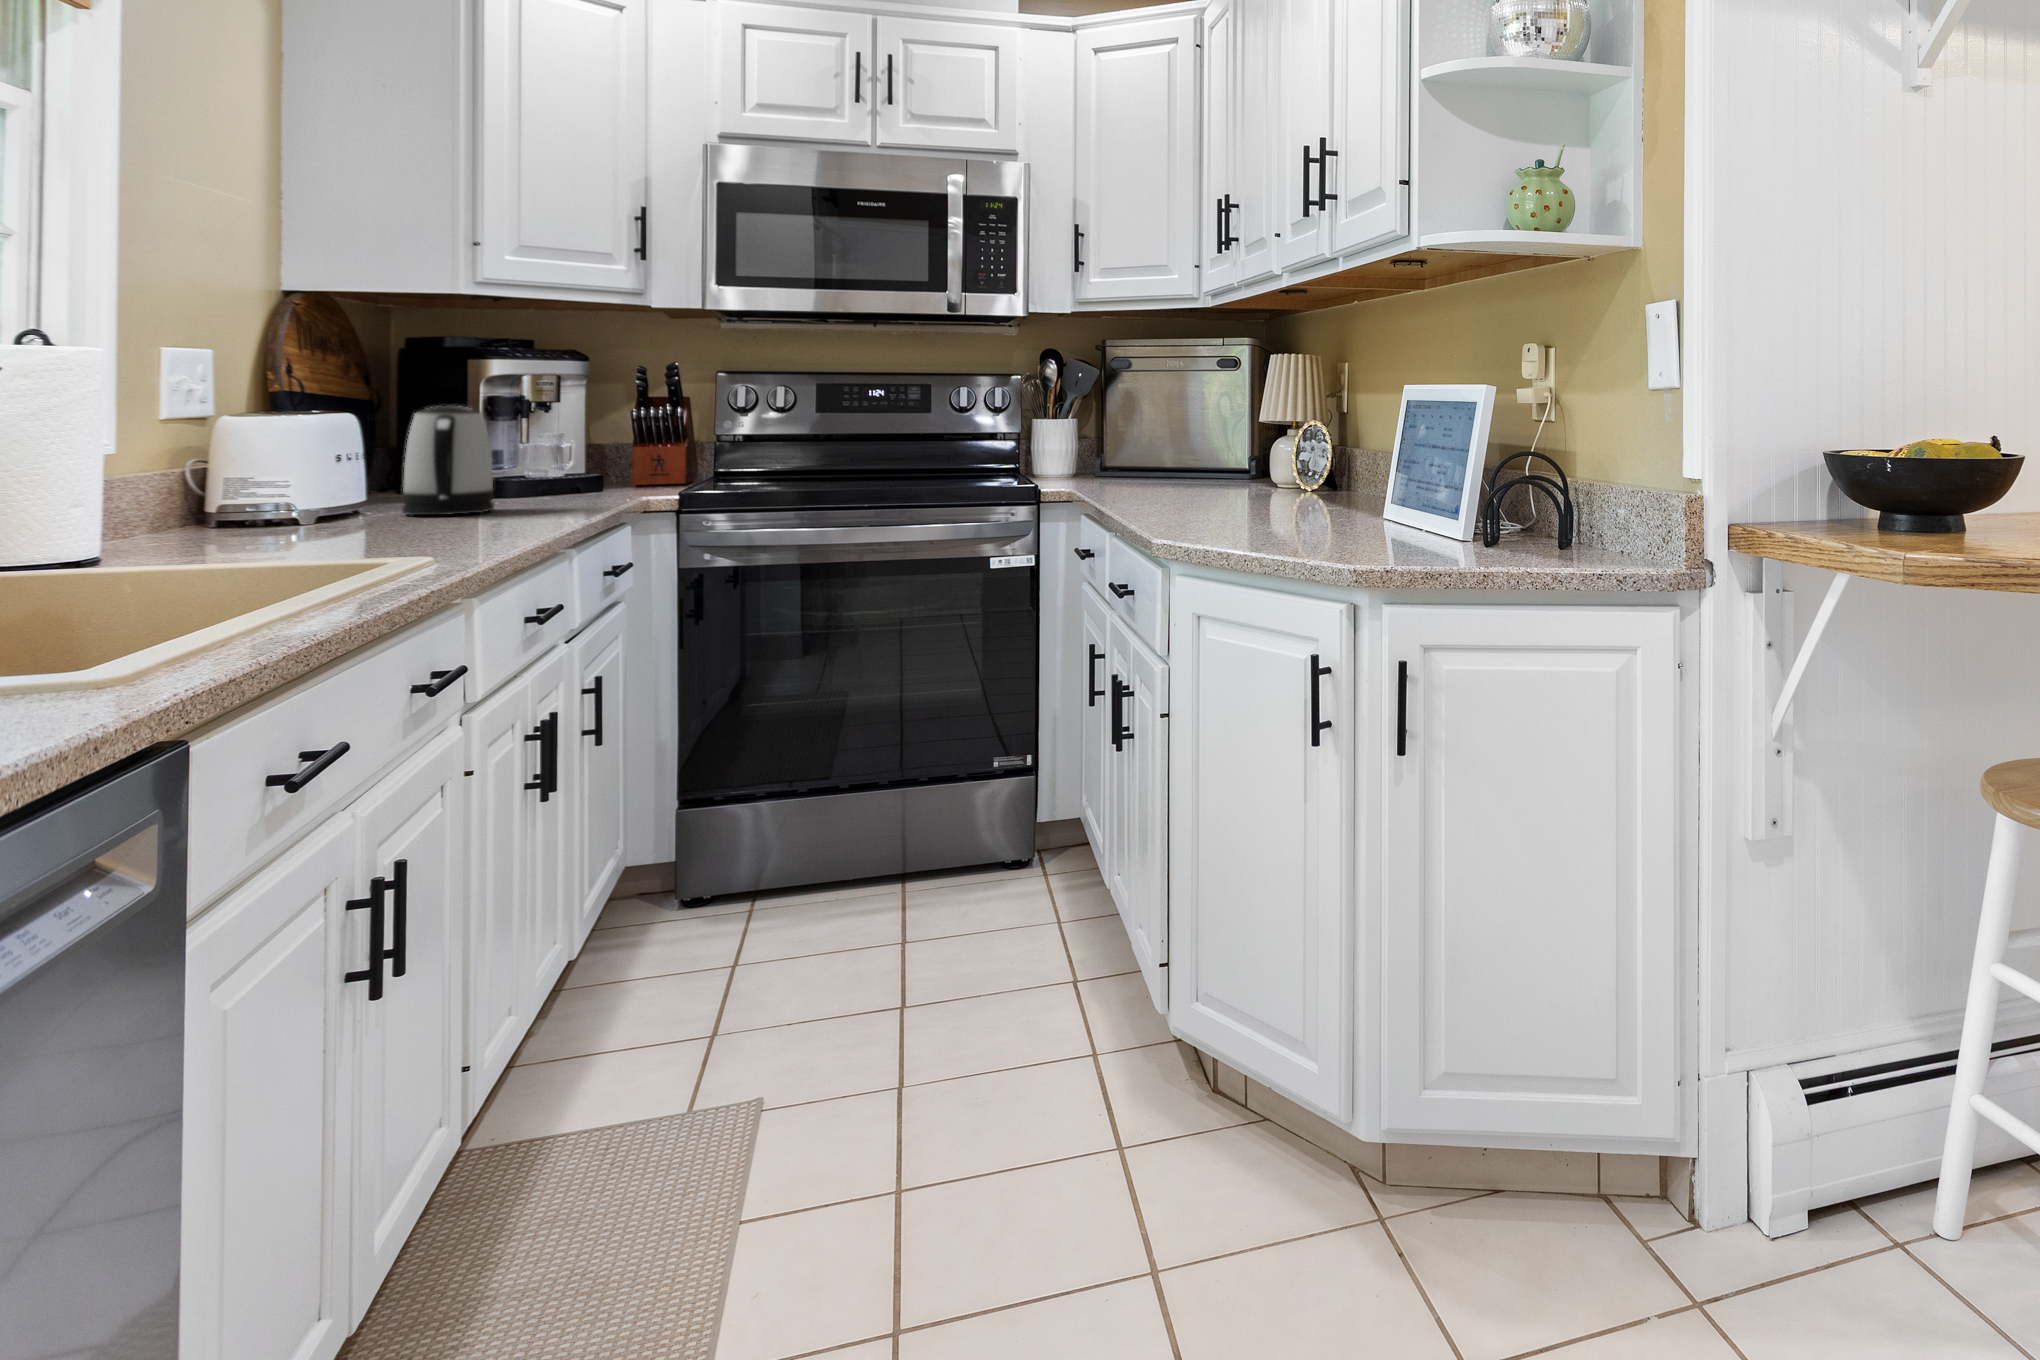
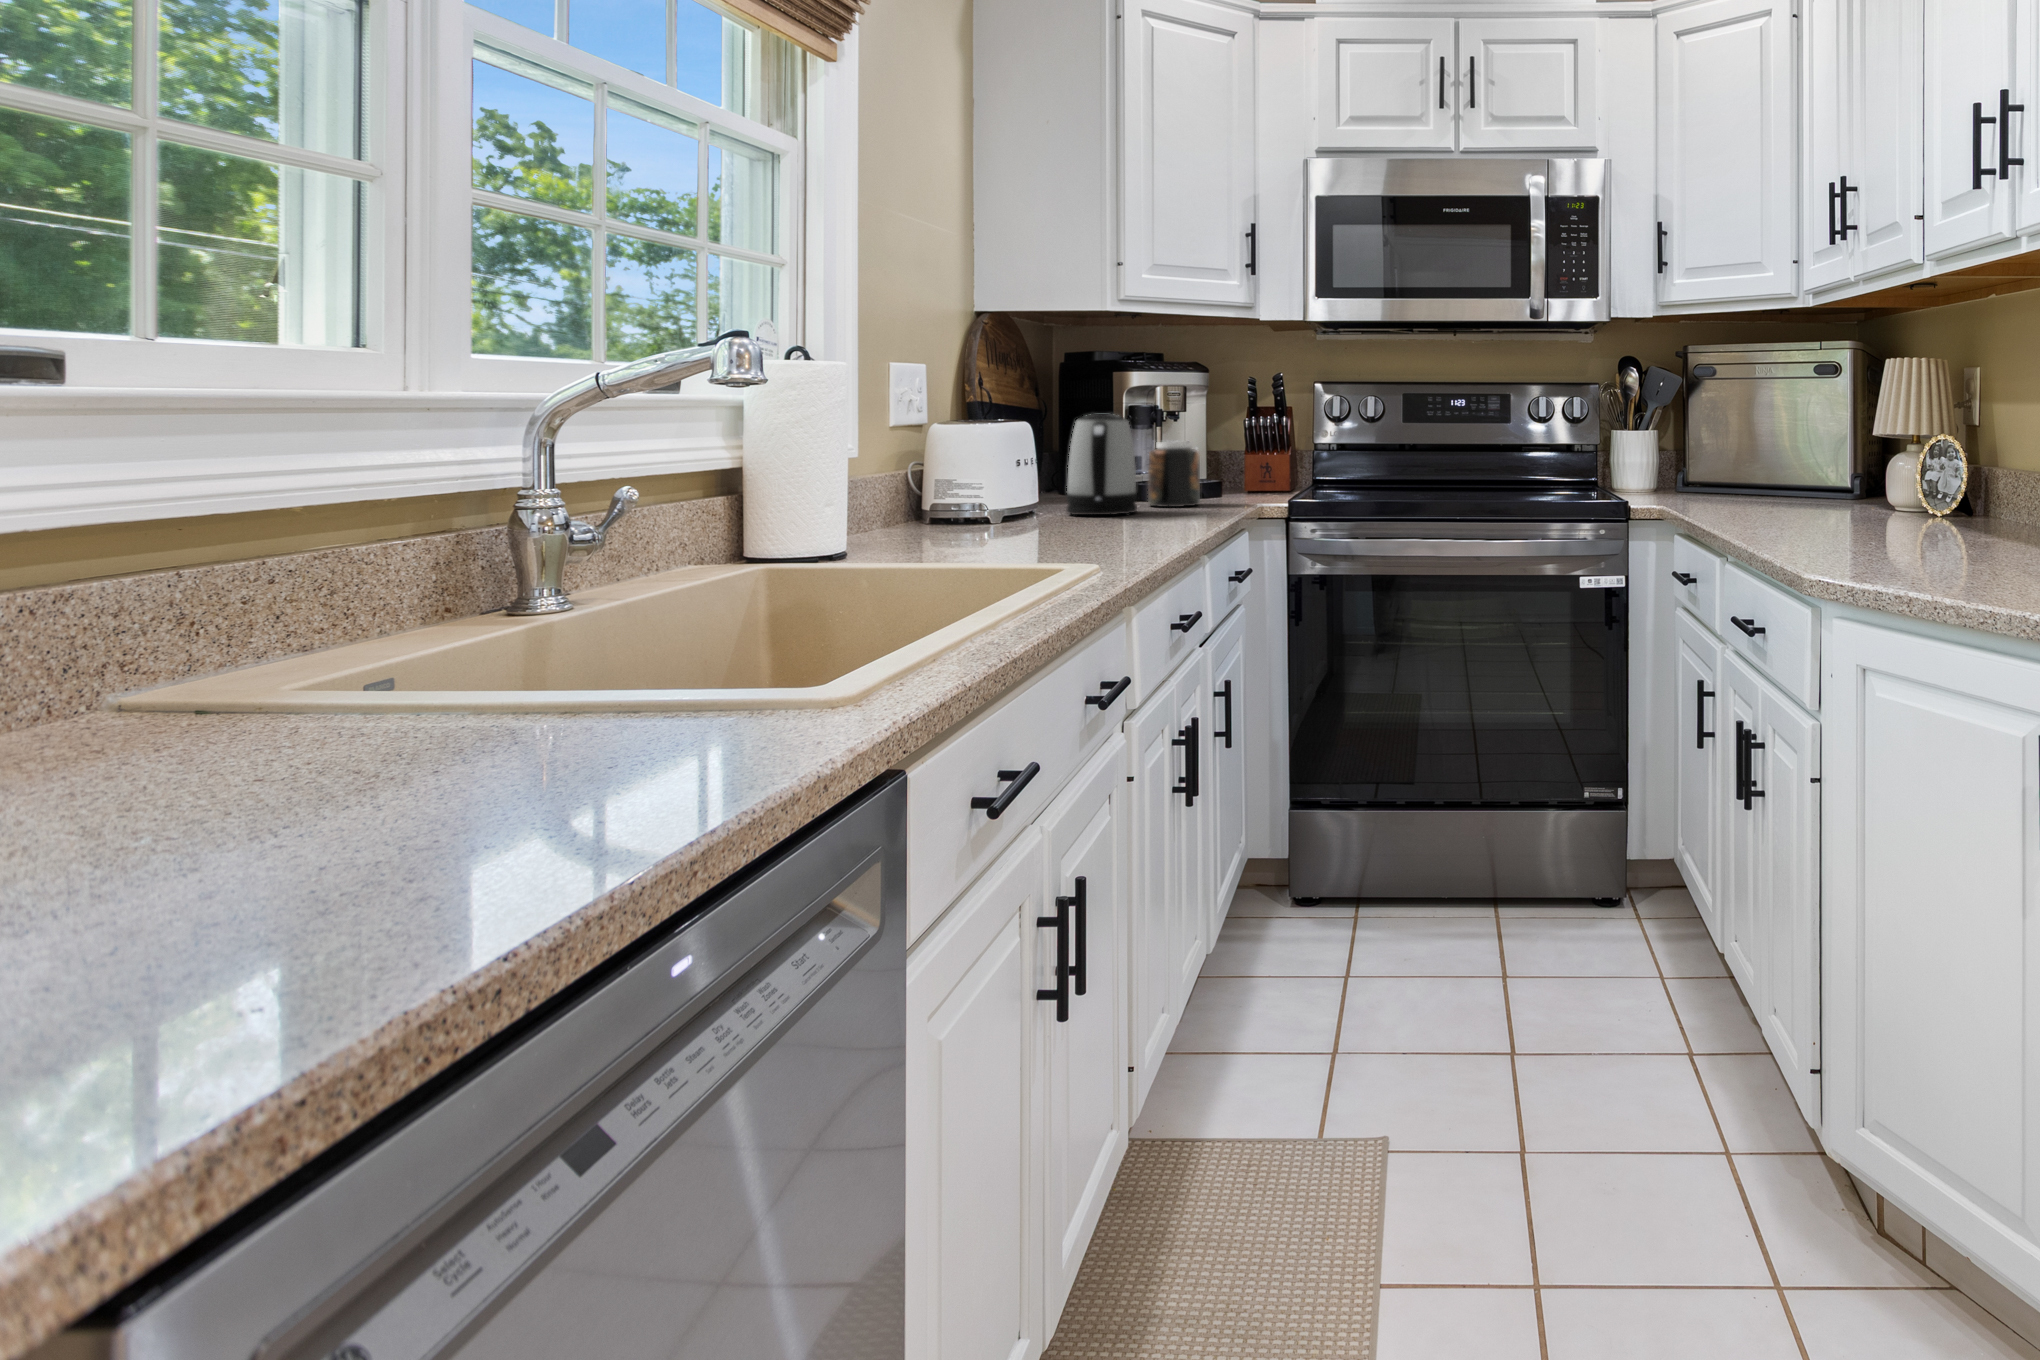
jar: none [511,435,576,504] -> present [1148,441,1200,507]

